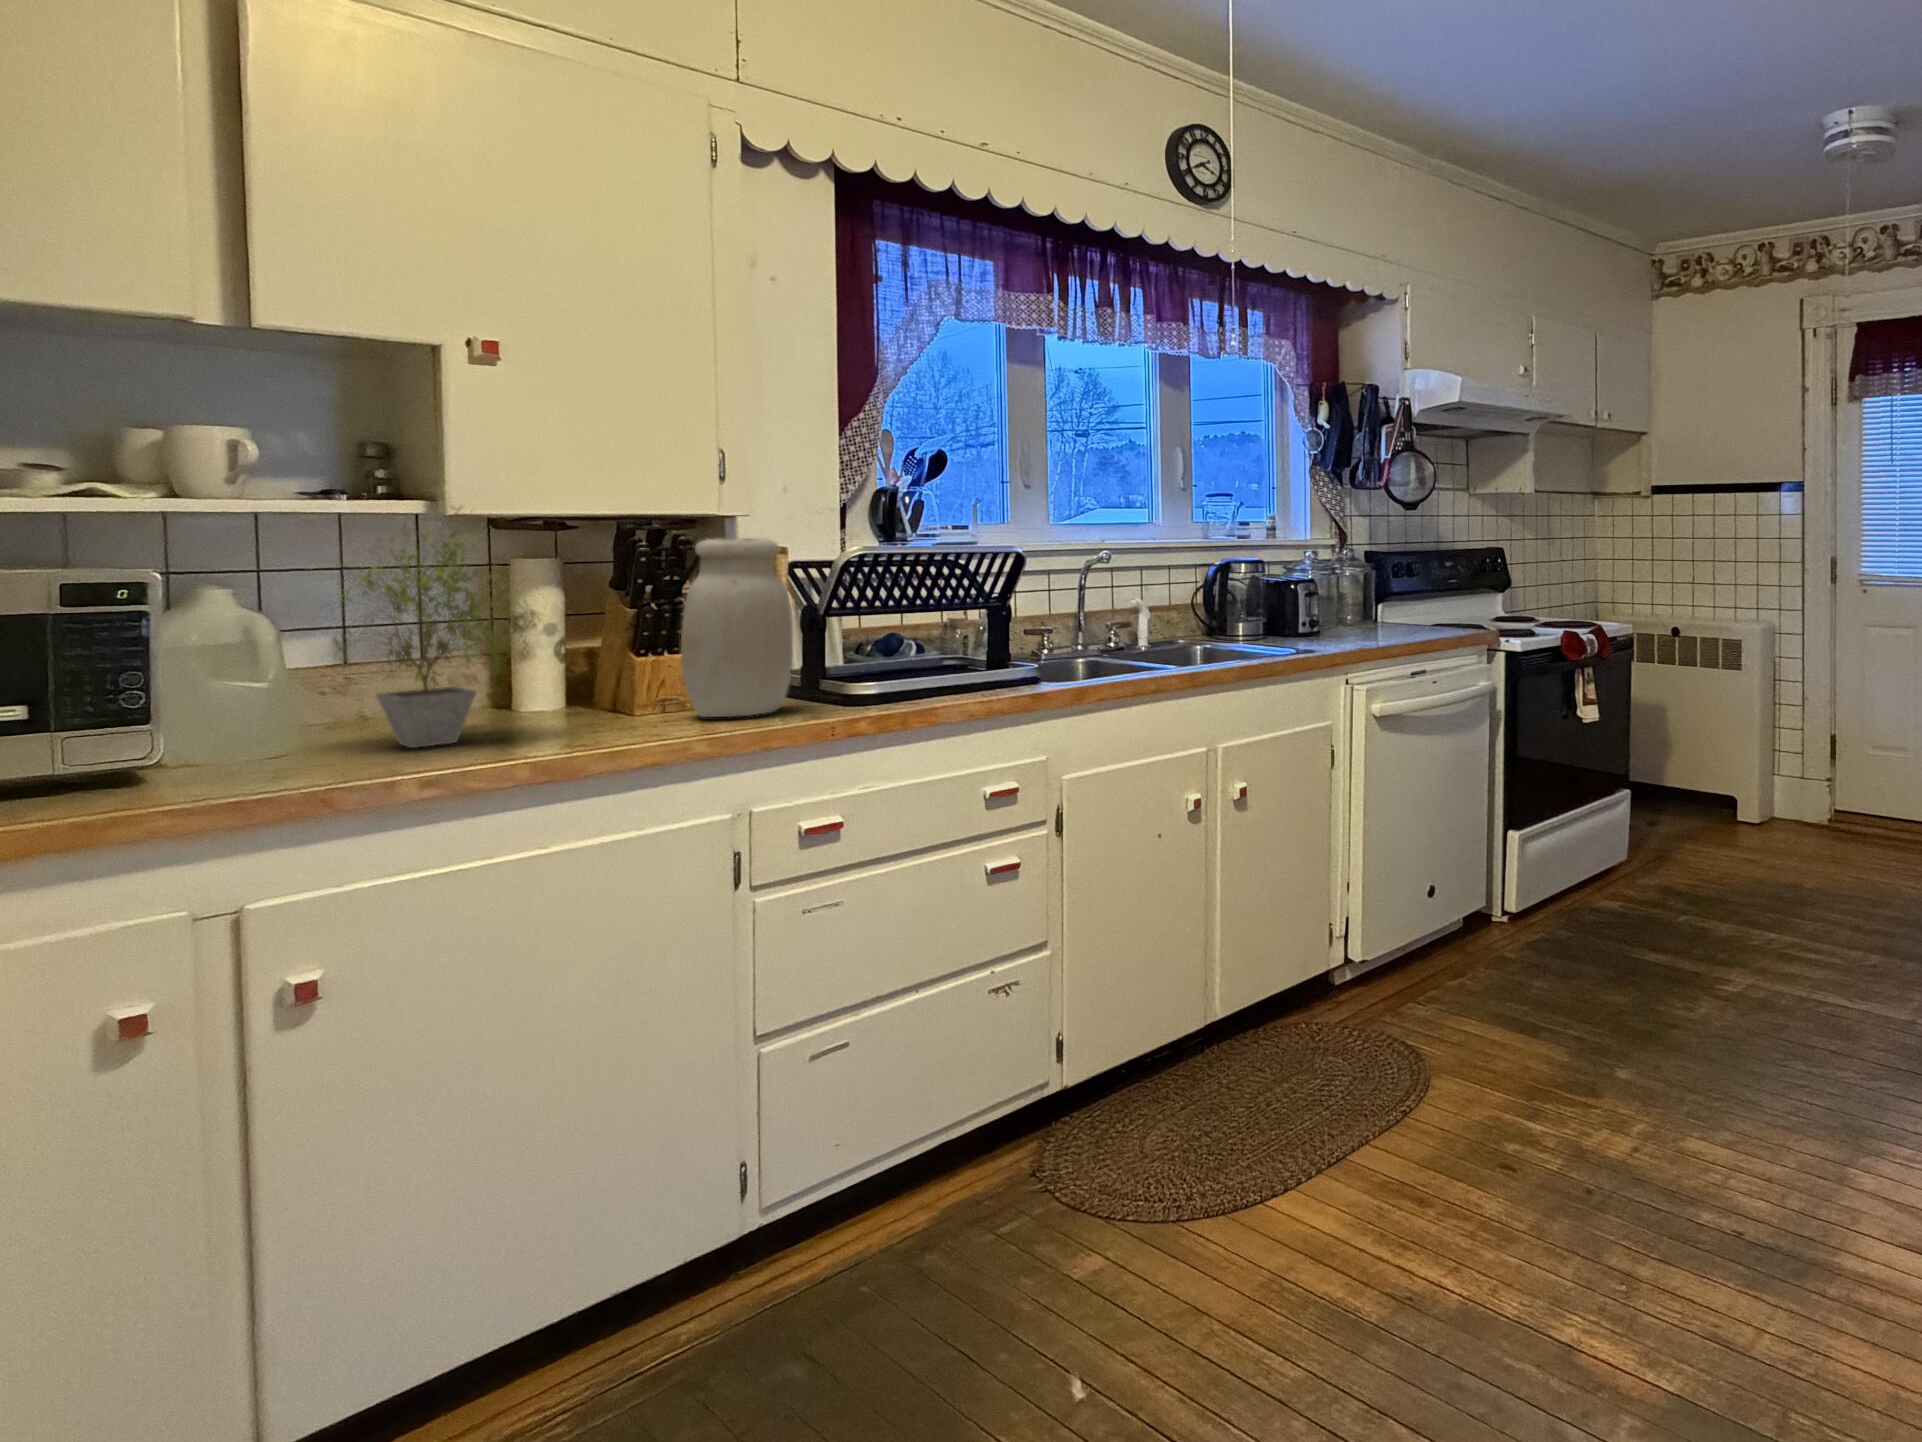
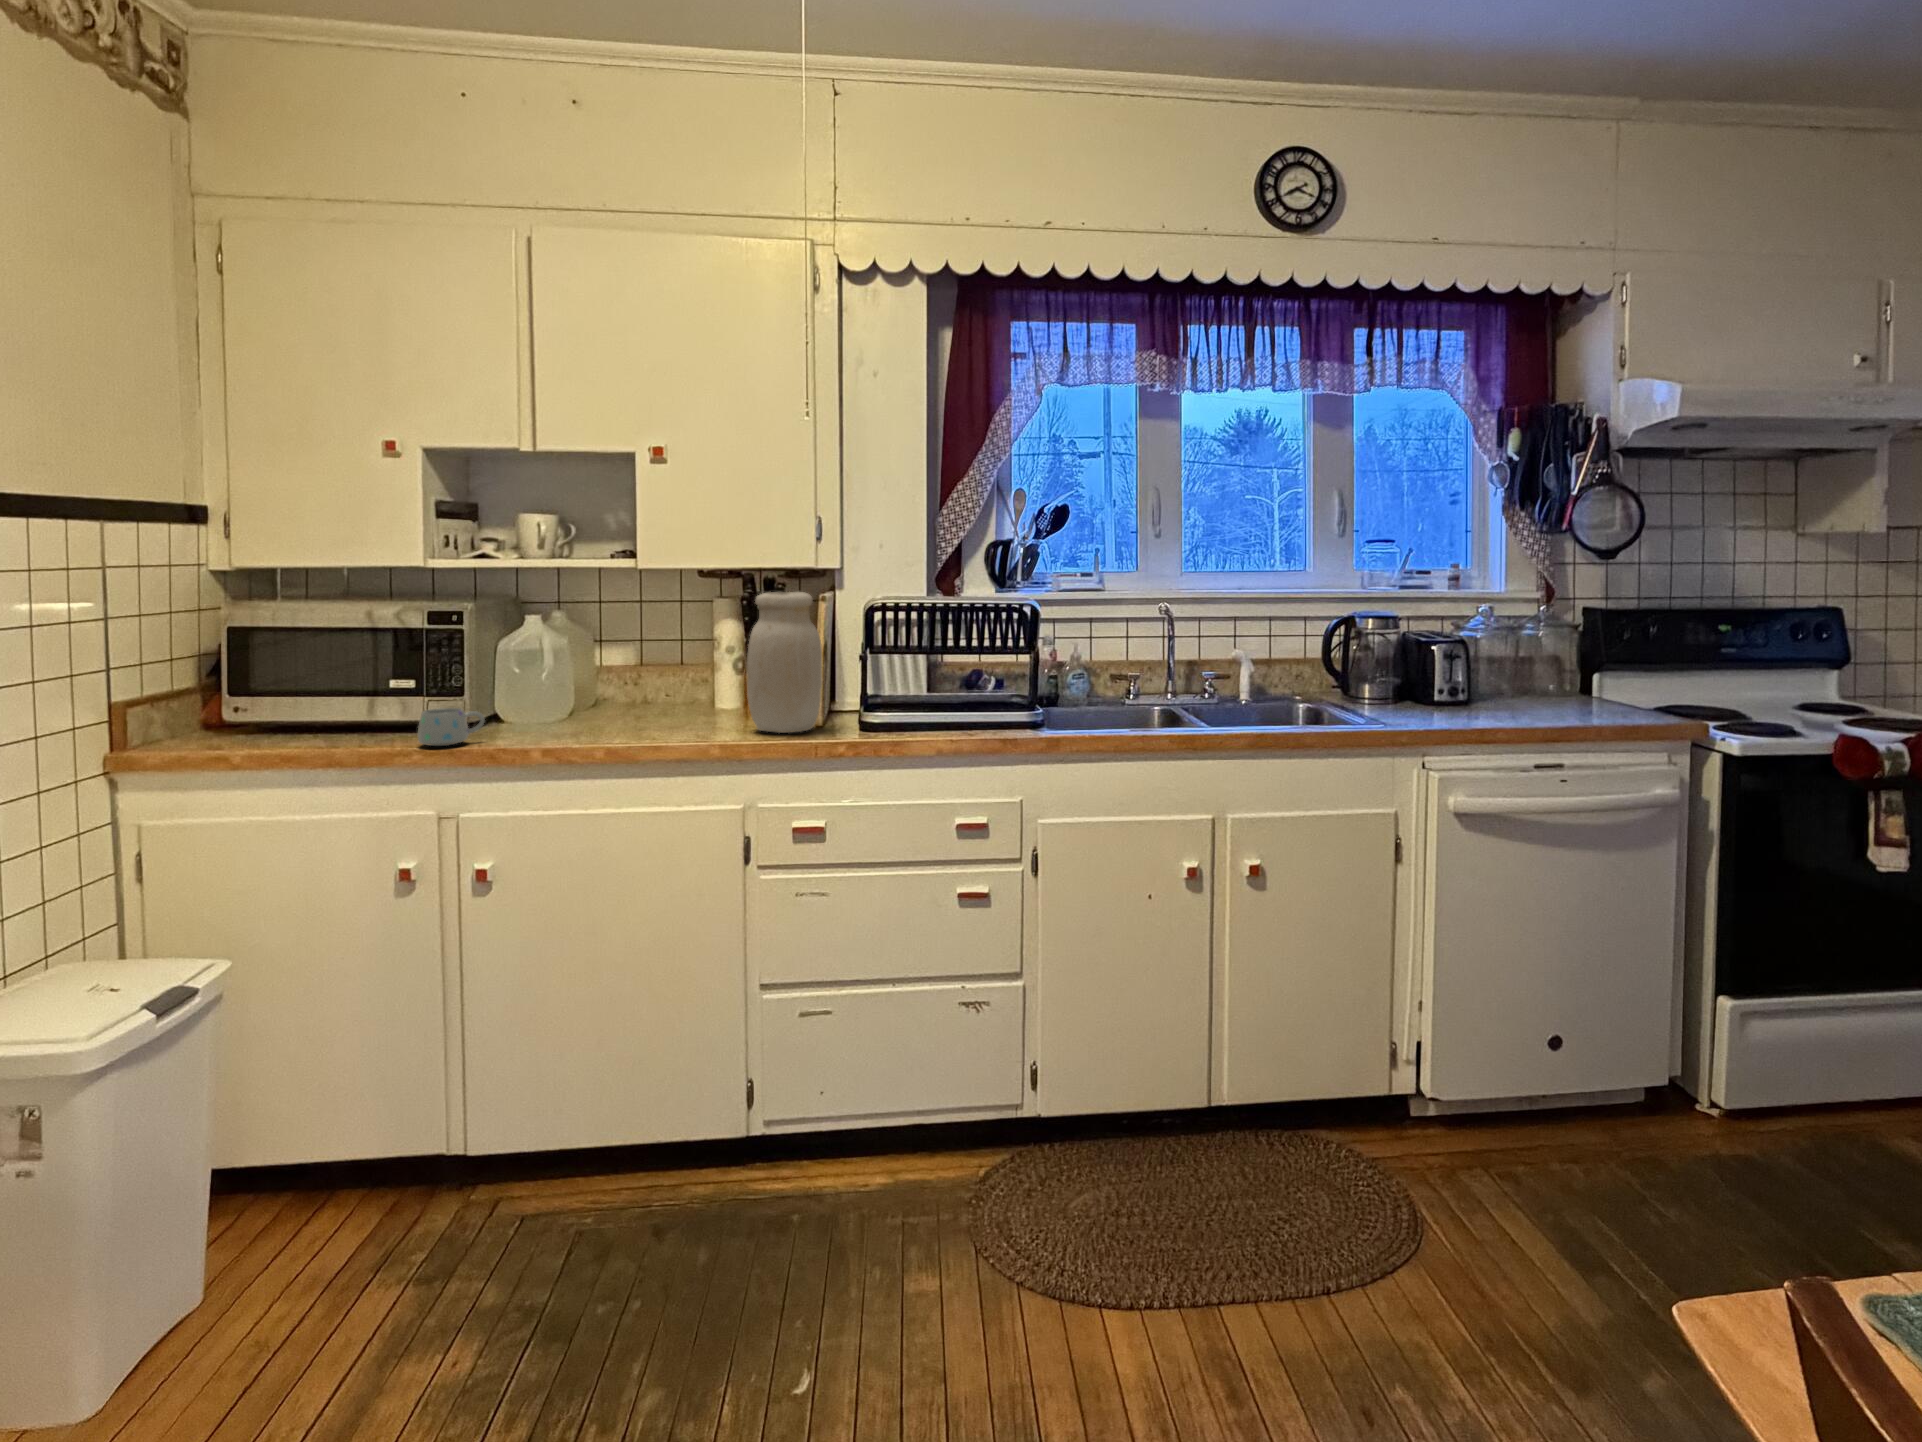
potted plant: present [322,508,544,748] -> none [544,568,678,731]
mug: none [118,731,251,796] -> present [418,708,485,746]

